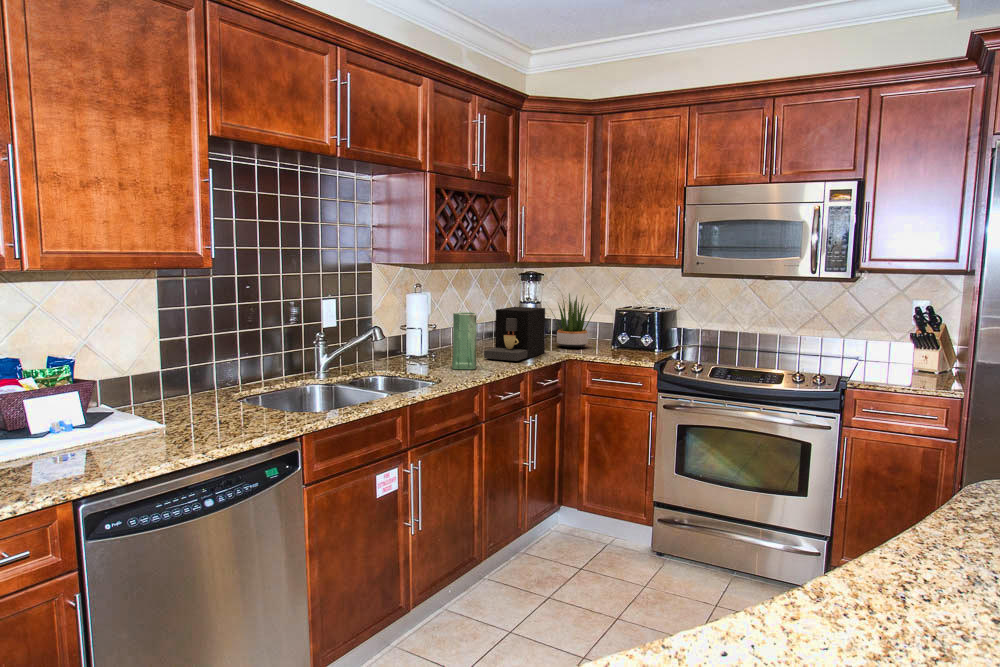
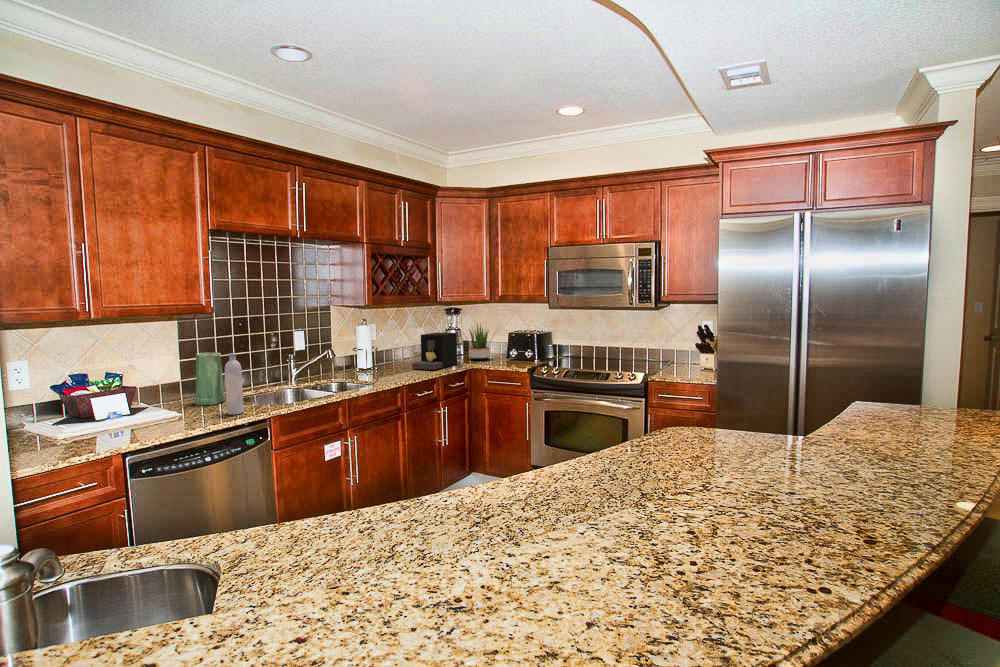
vase: present [452,312,477,369] -> present [195,352,225,405]
bottle: none [233,332,260,429] -> present [225,353,244,415]

